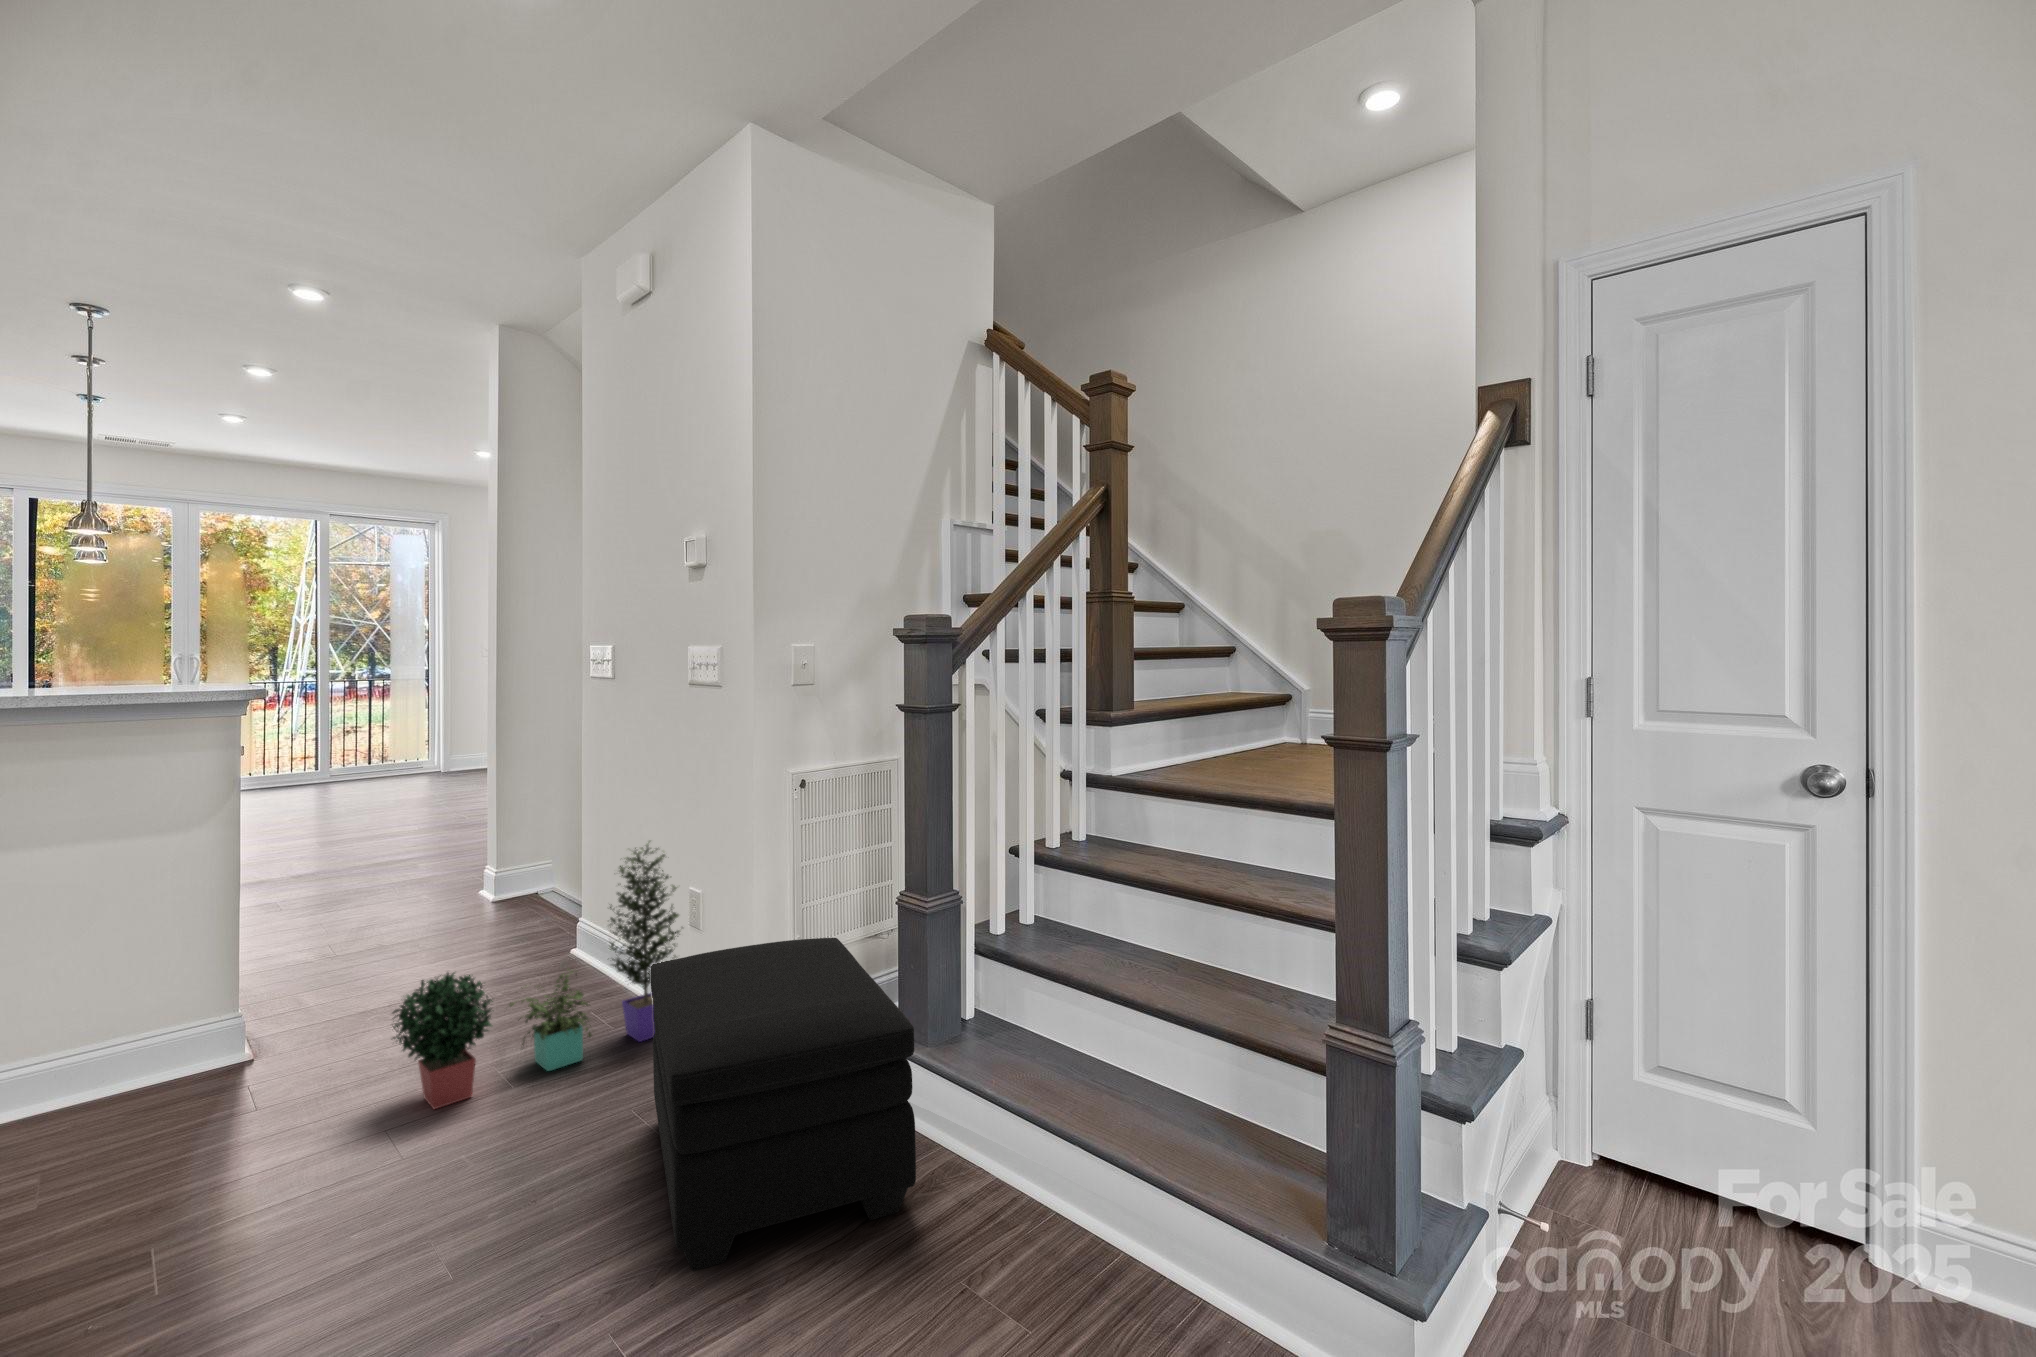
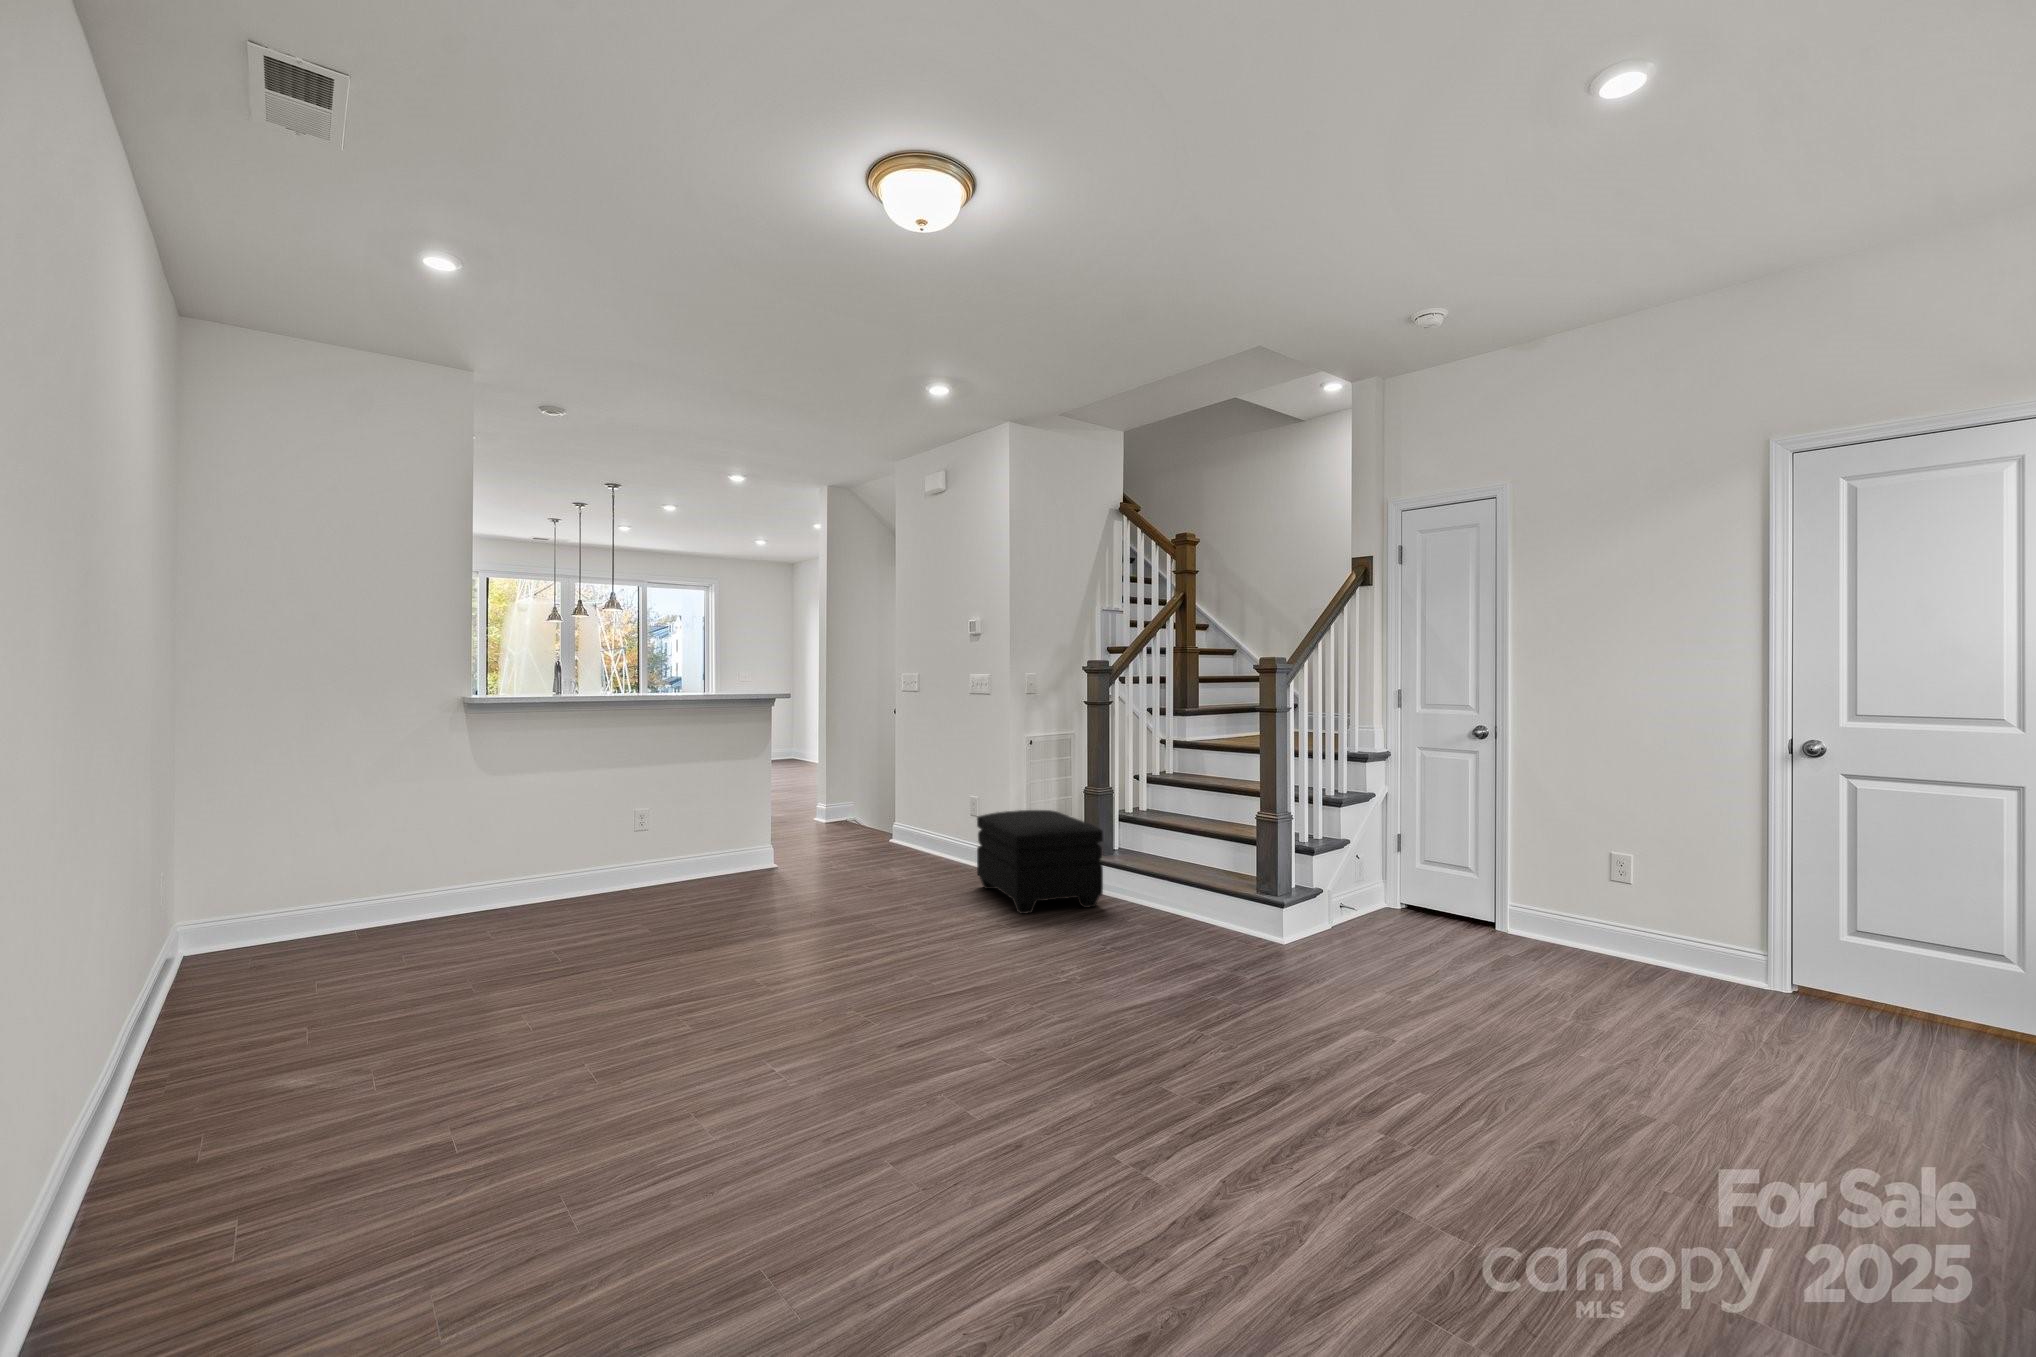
potted plant: present [393,841,680,1109] -> none [857,770,970,882]

